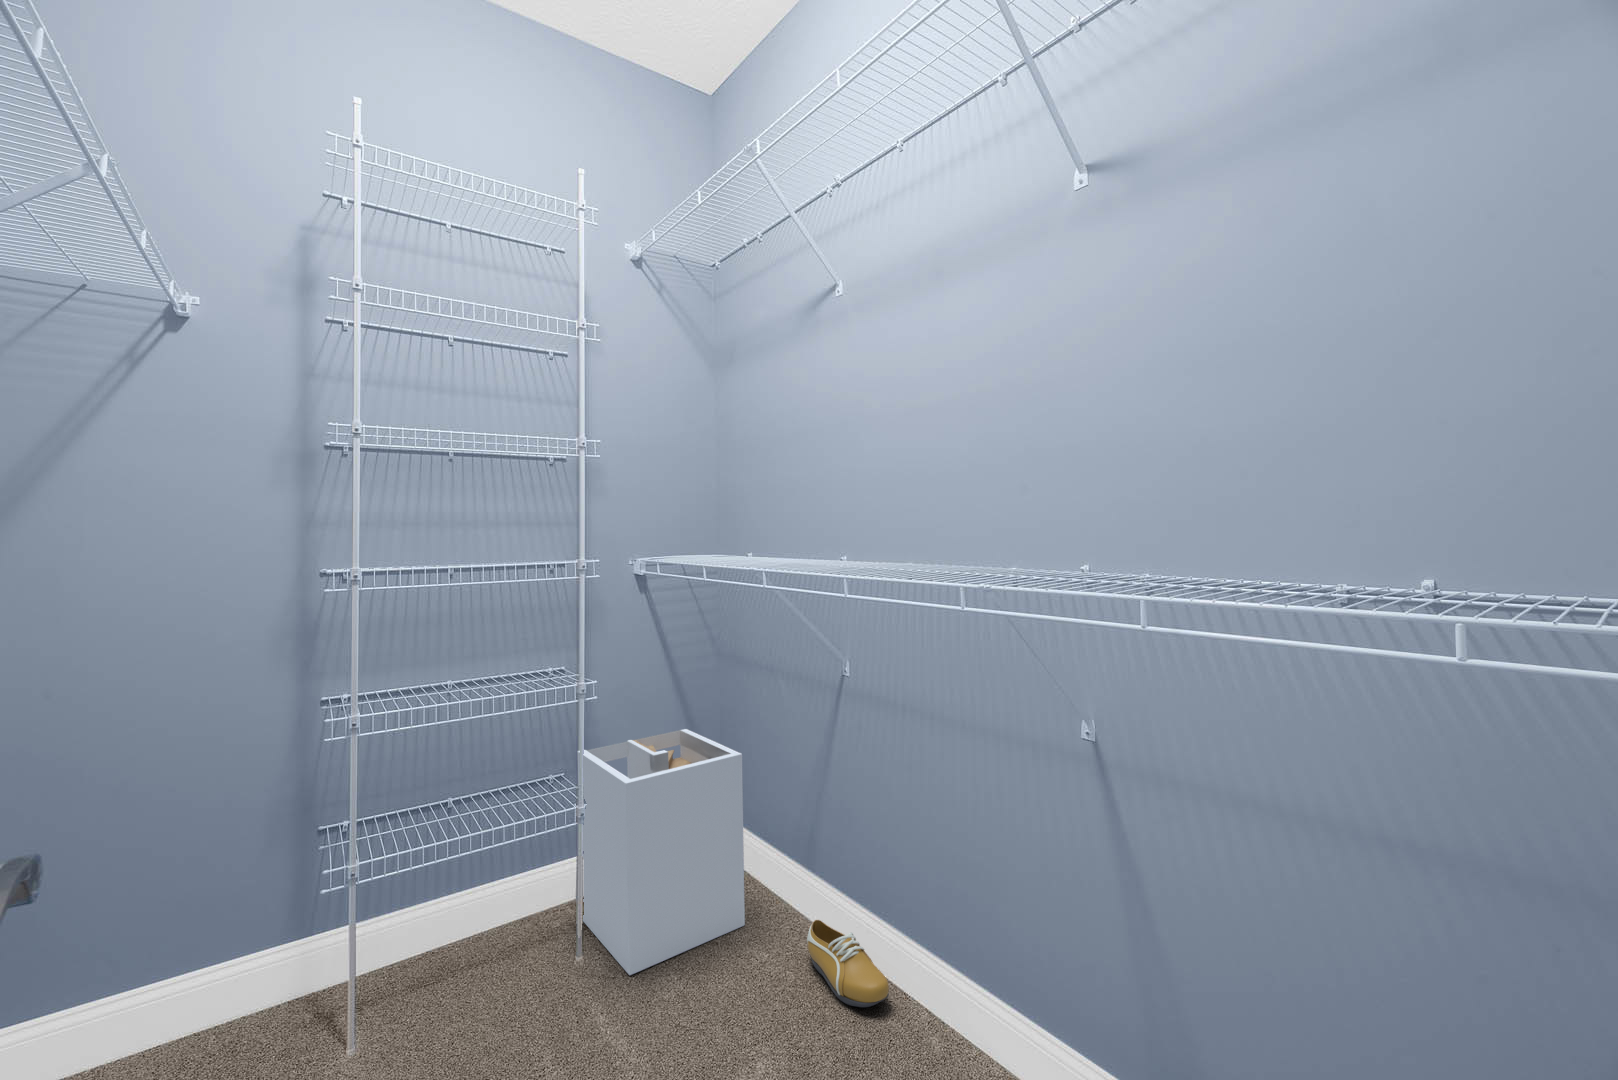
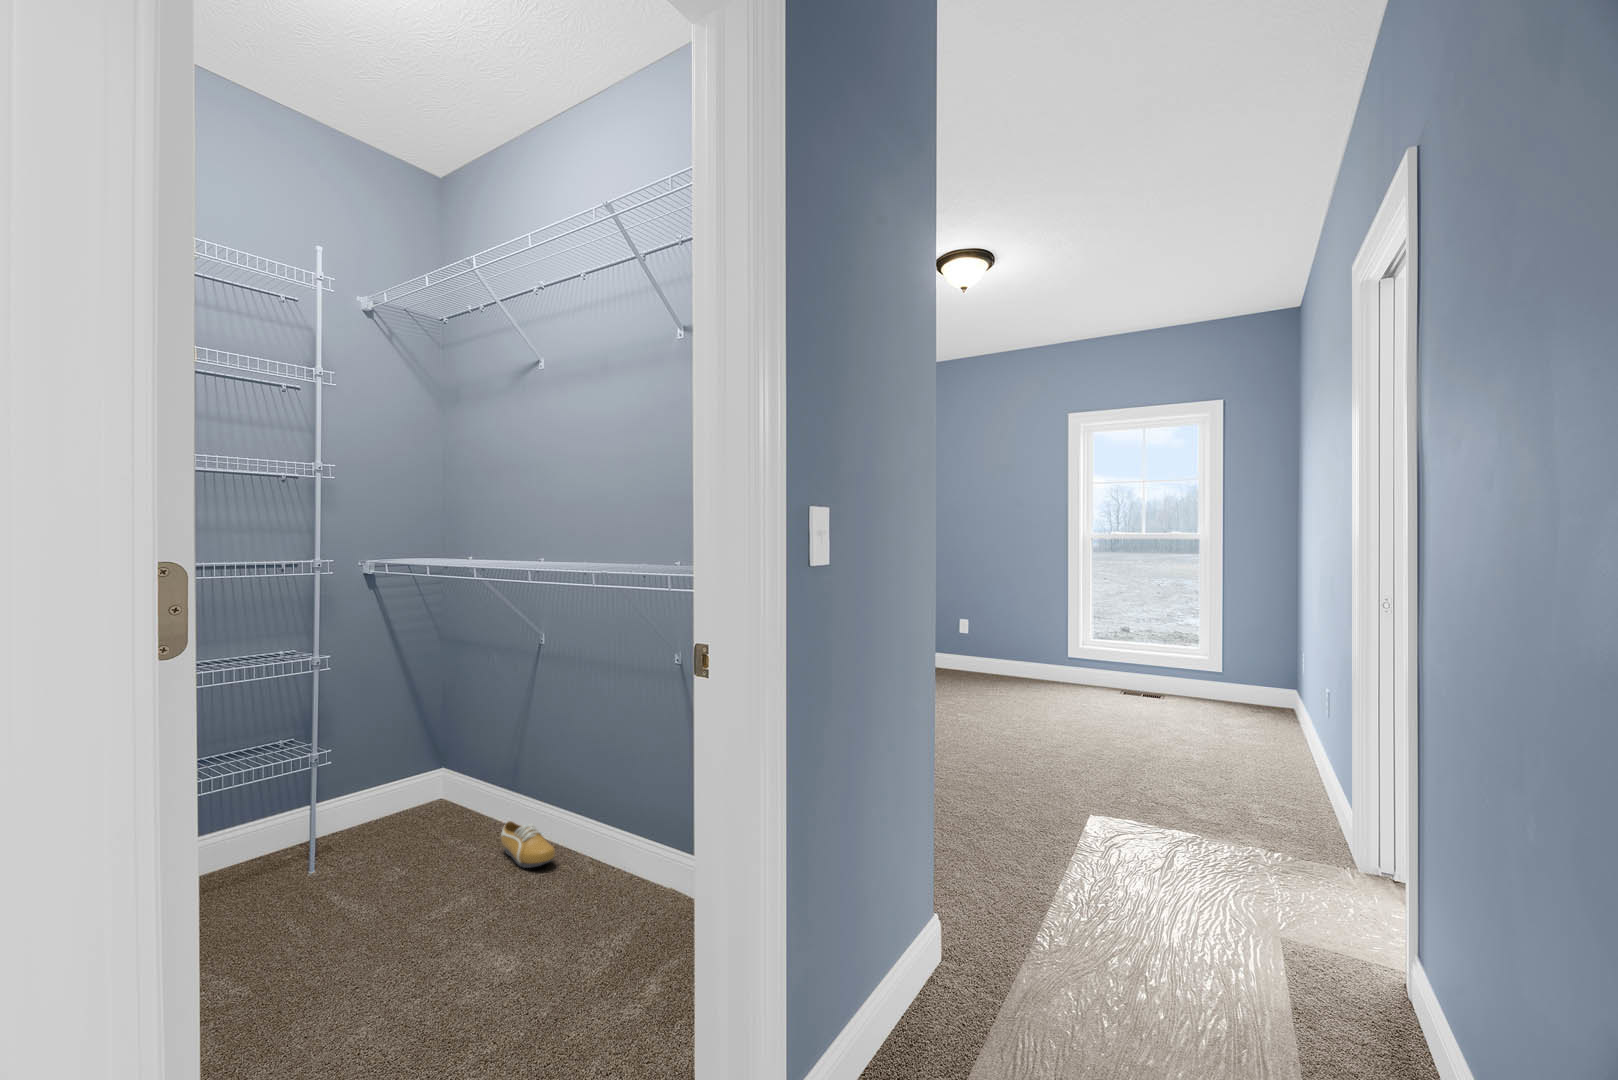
laundry hamper: present [577,729,745,975] -> none [312,695,456,872]

